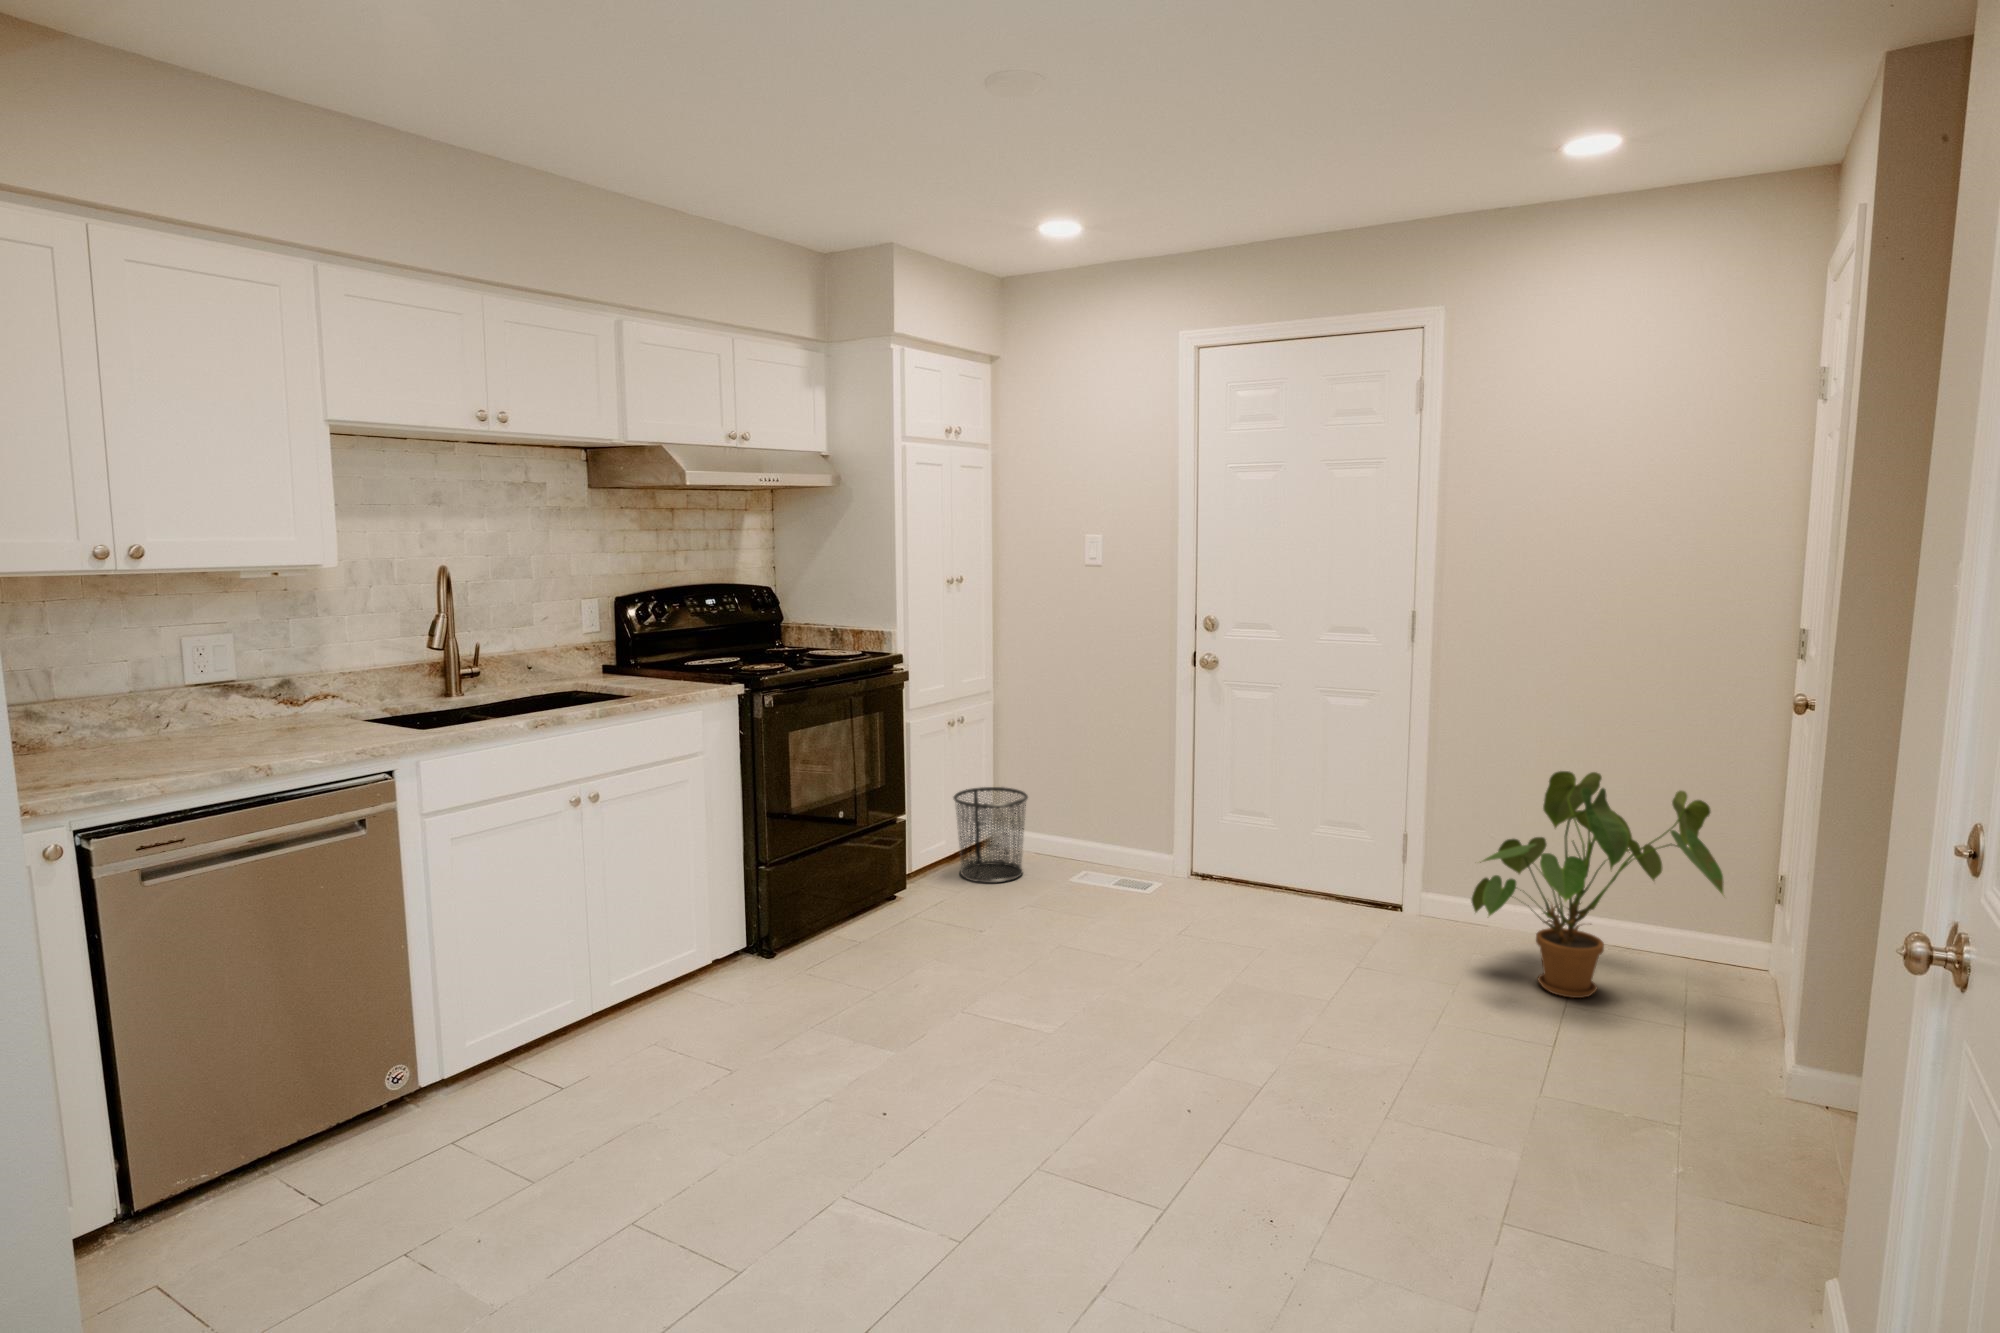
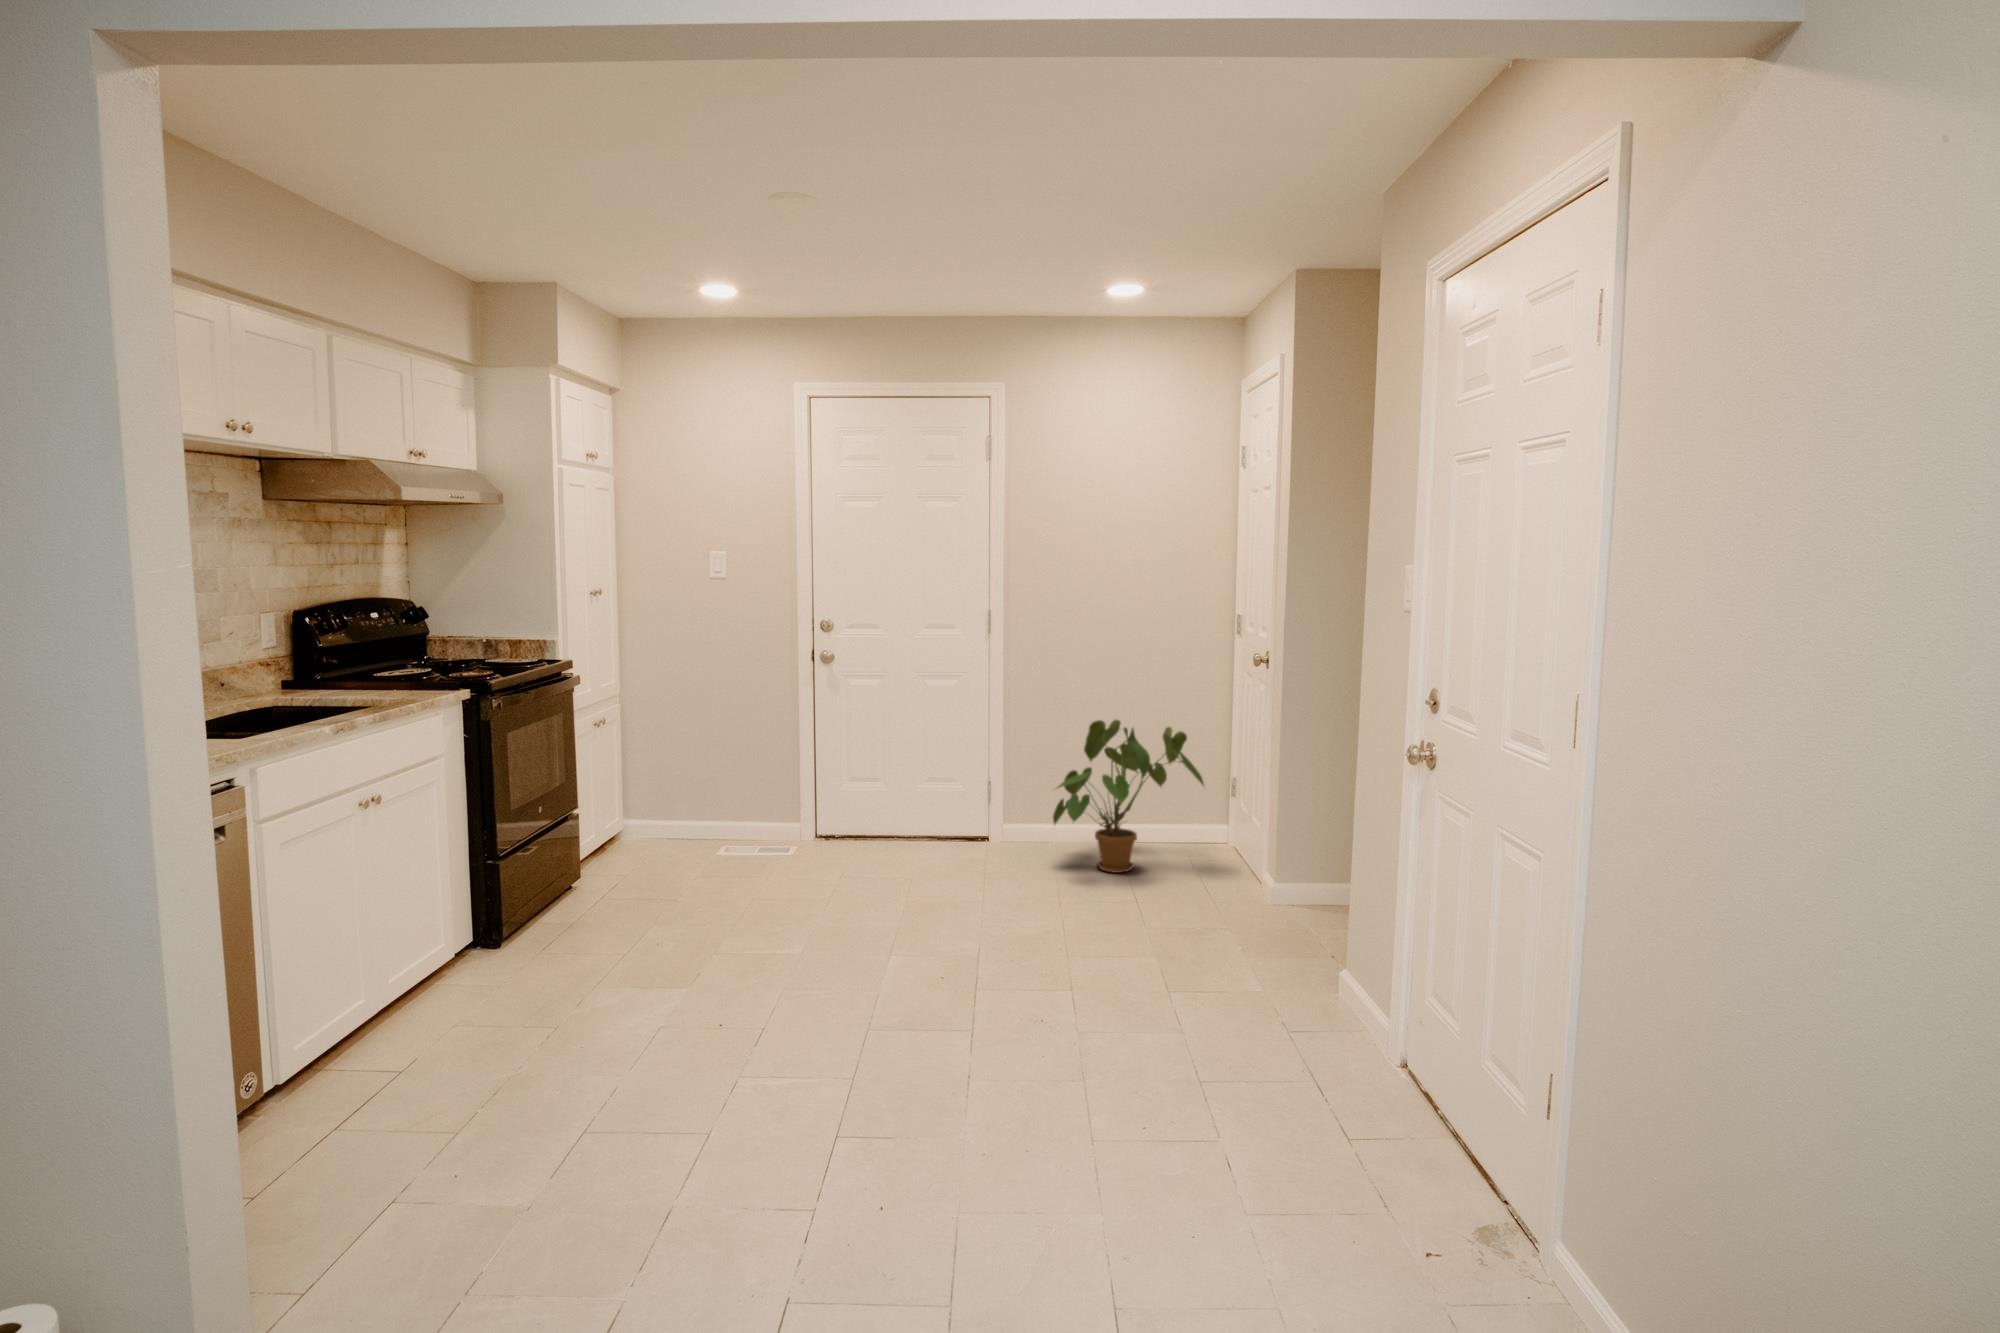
waste bin: present [953,787,1028,883] -> none [607,779,678,865]

